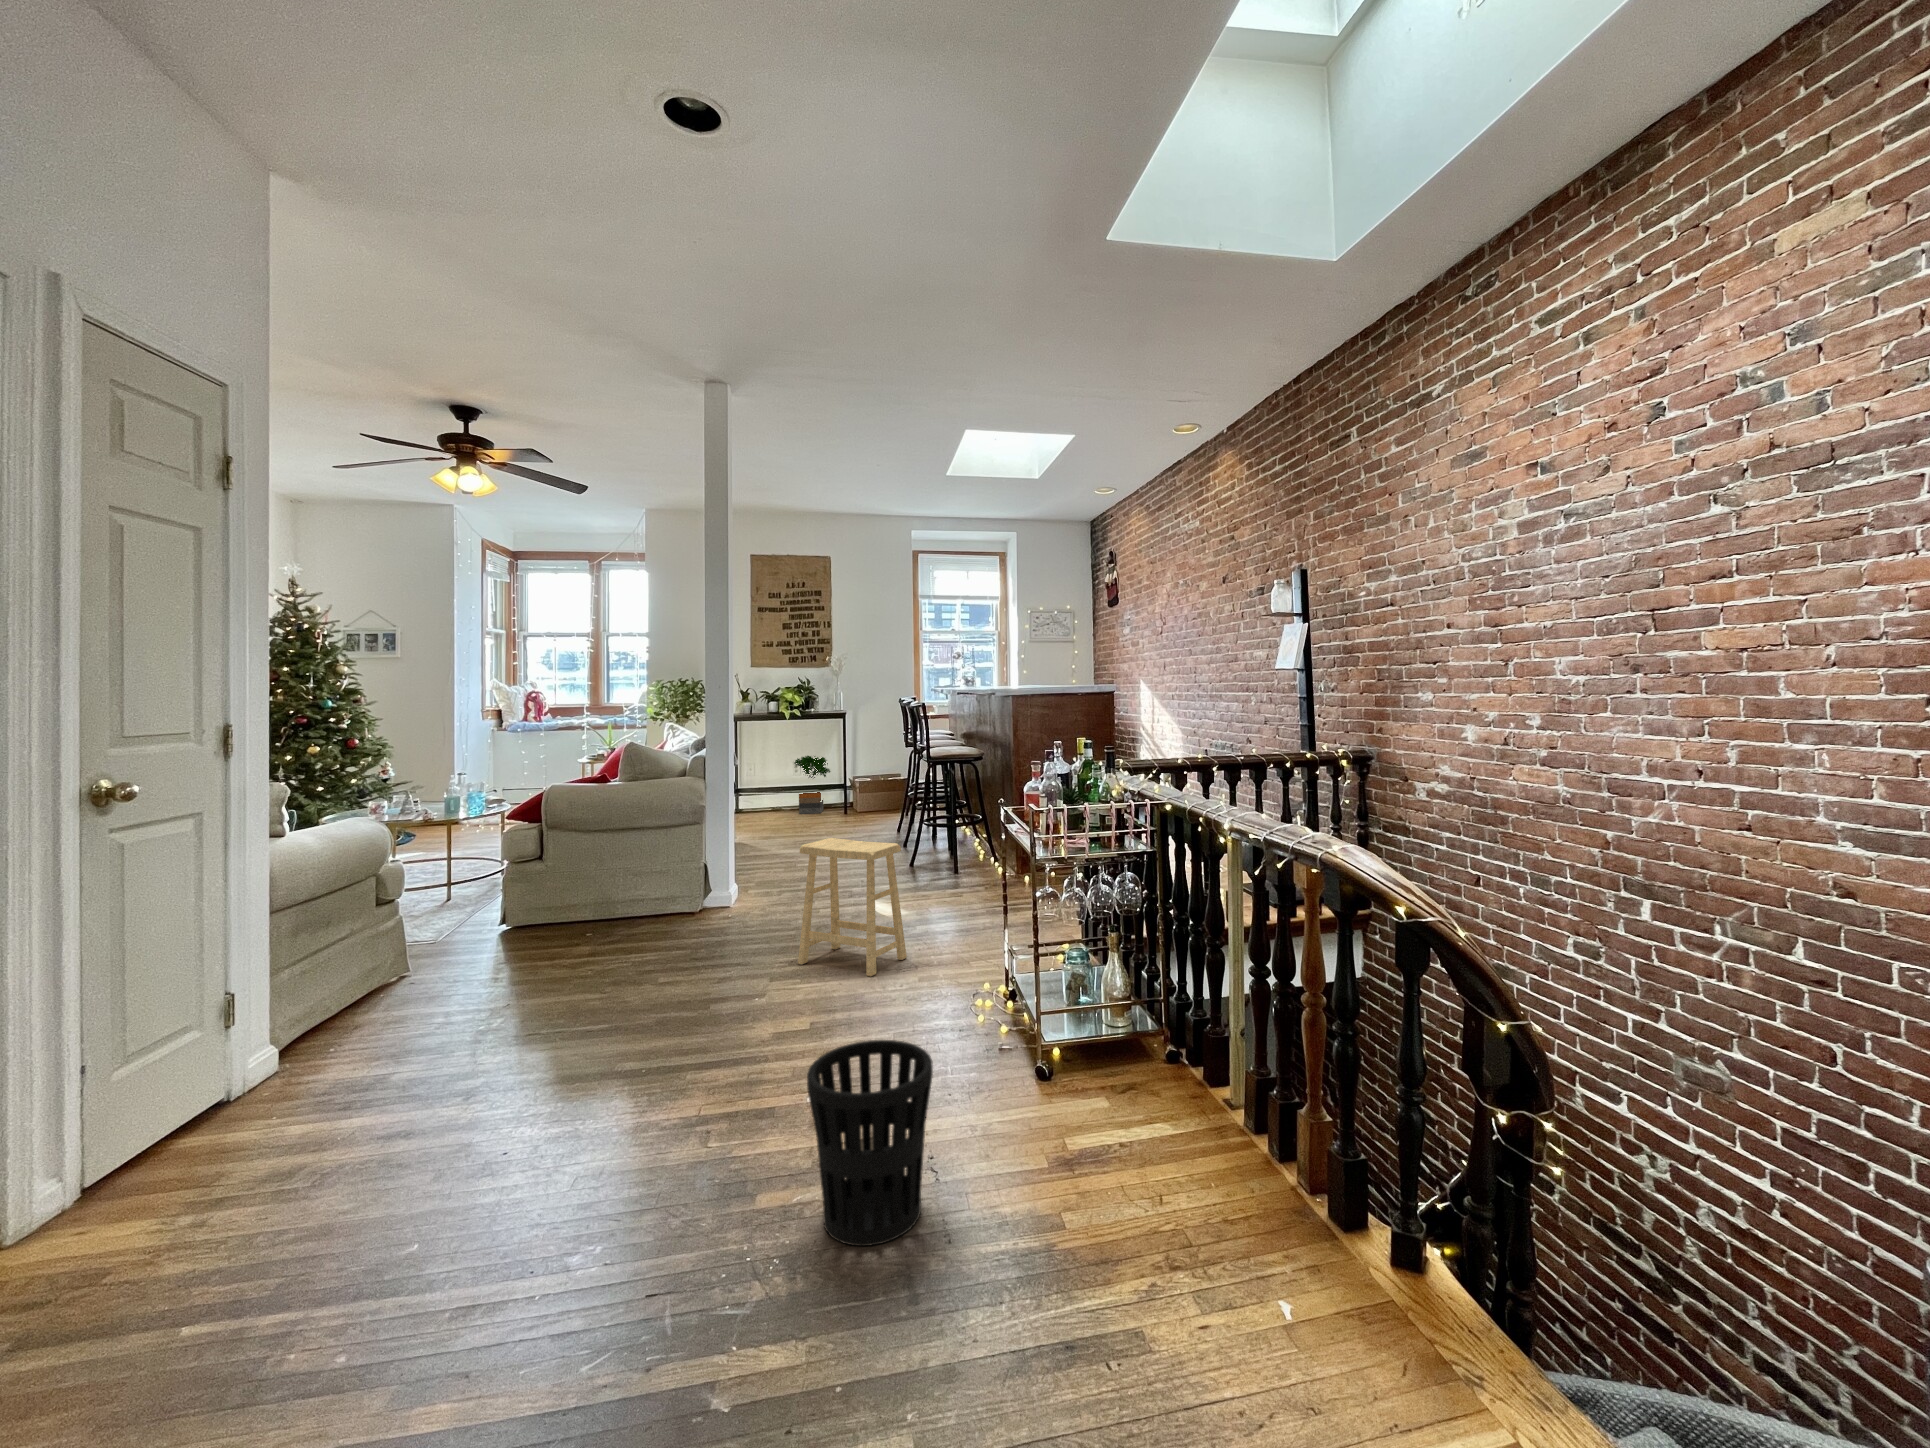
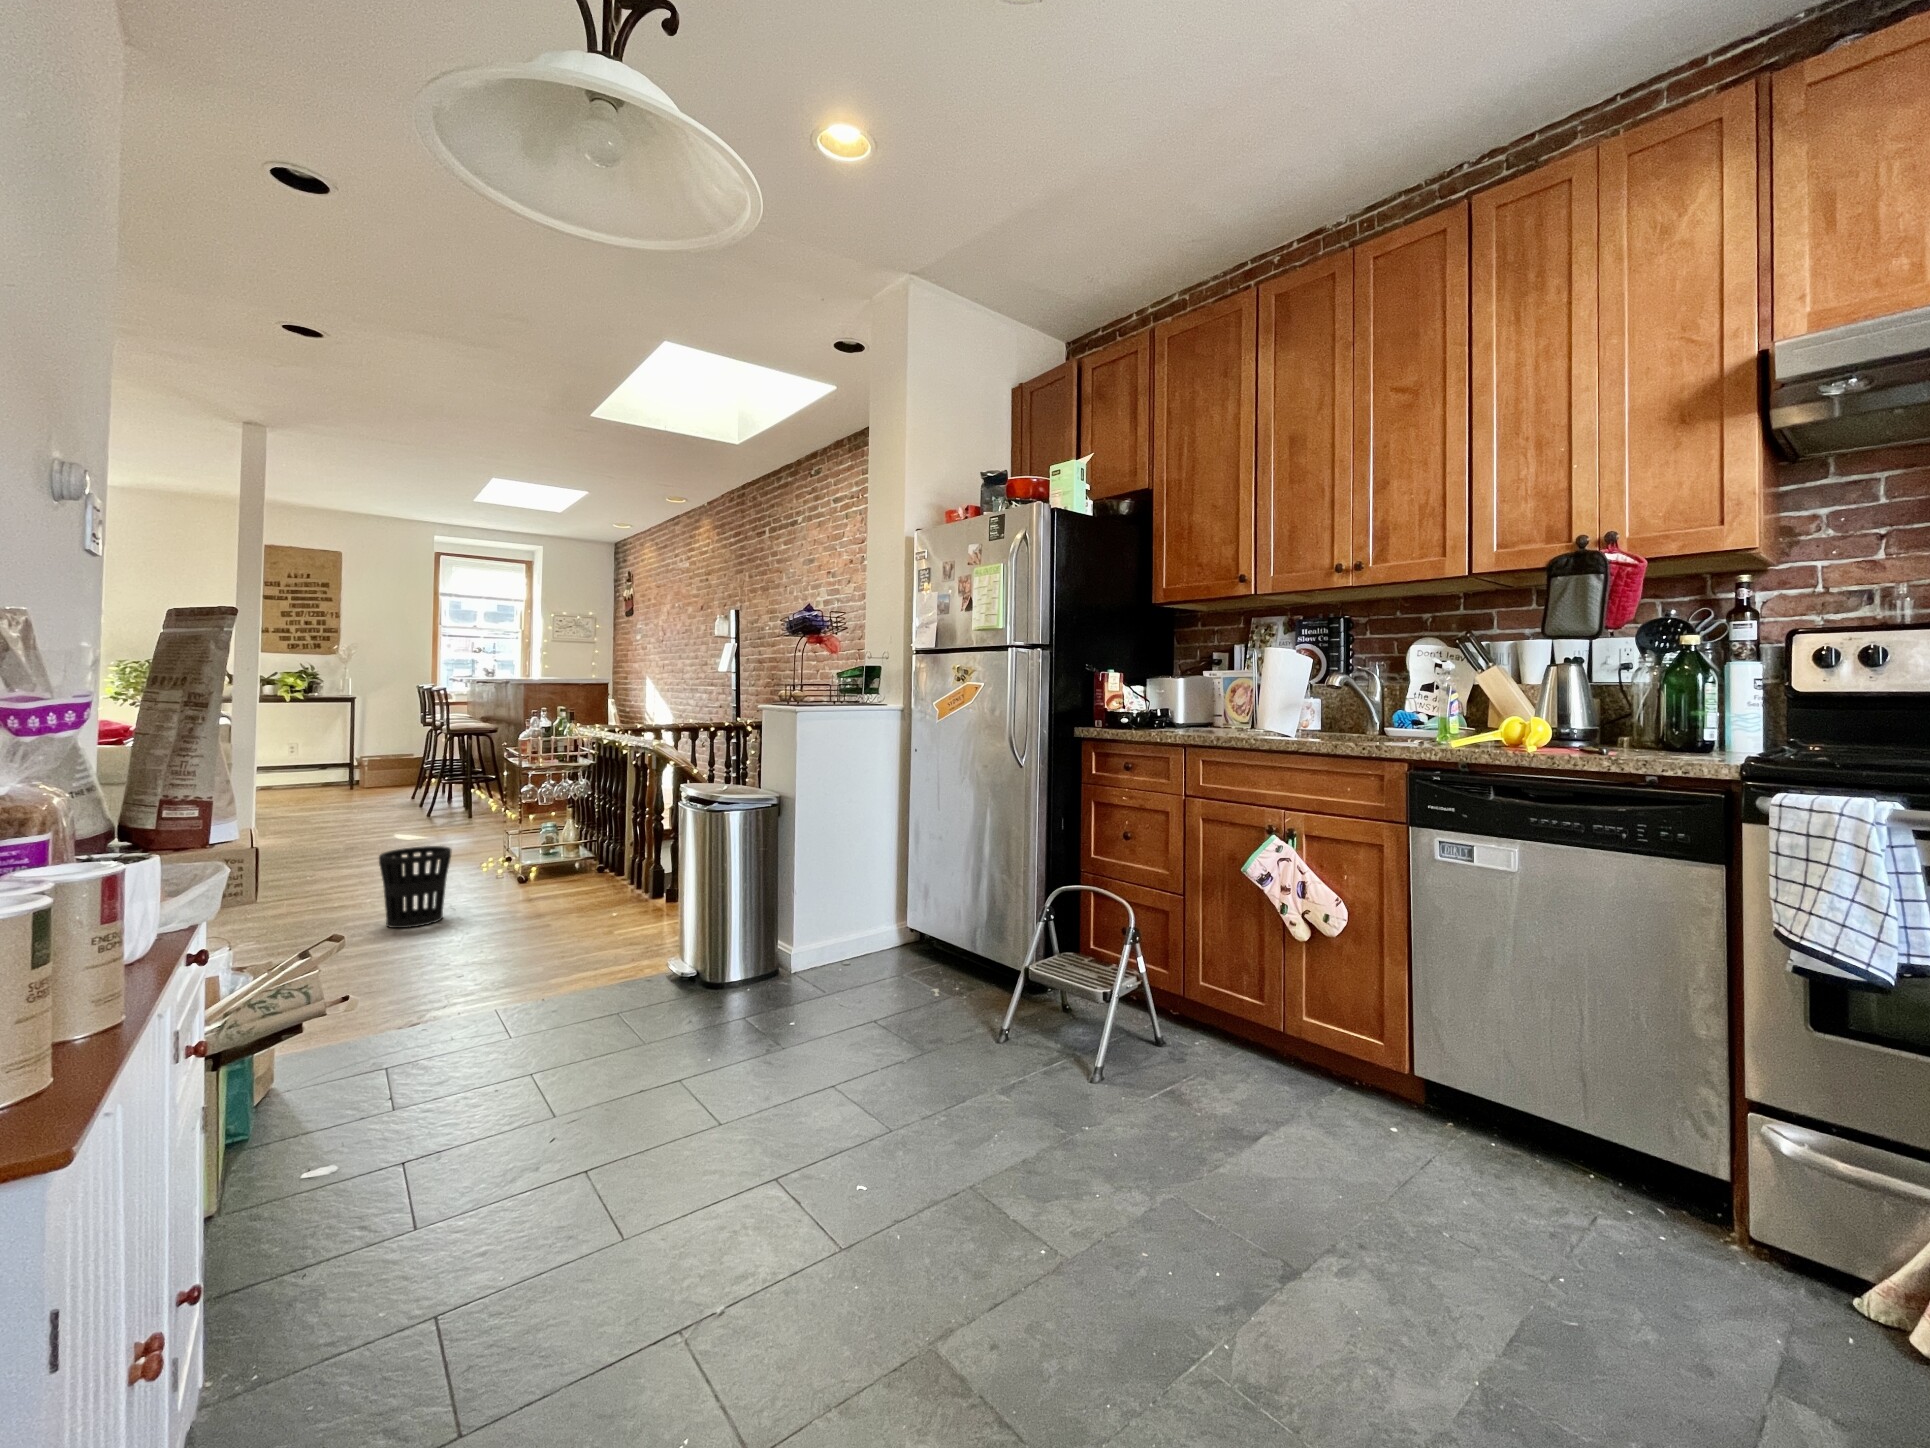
potted tree: present [794,756,830,814] -> none [289,736,337,792]
footstool: present [798,838,907,976] -> none [336,779,428,864]

